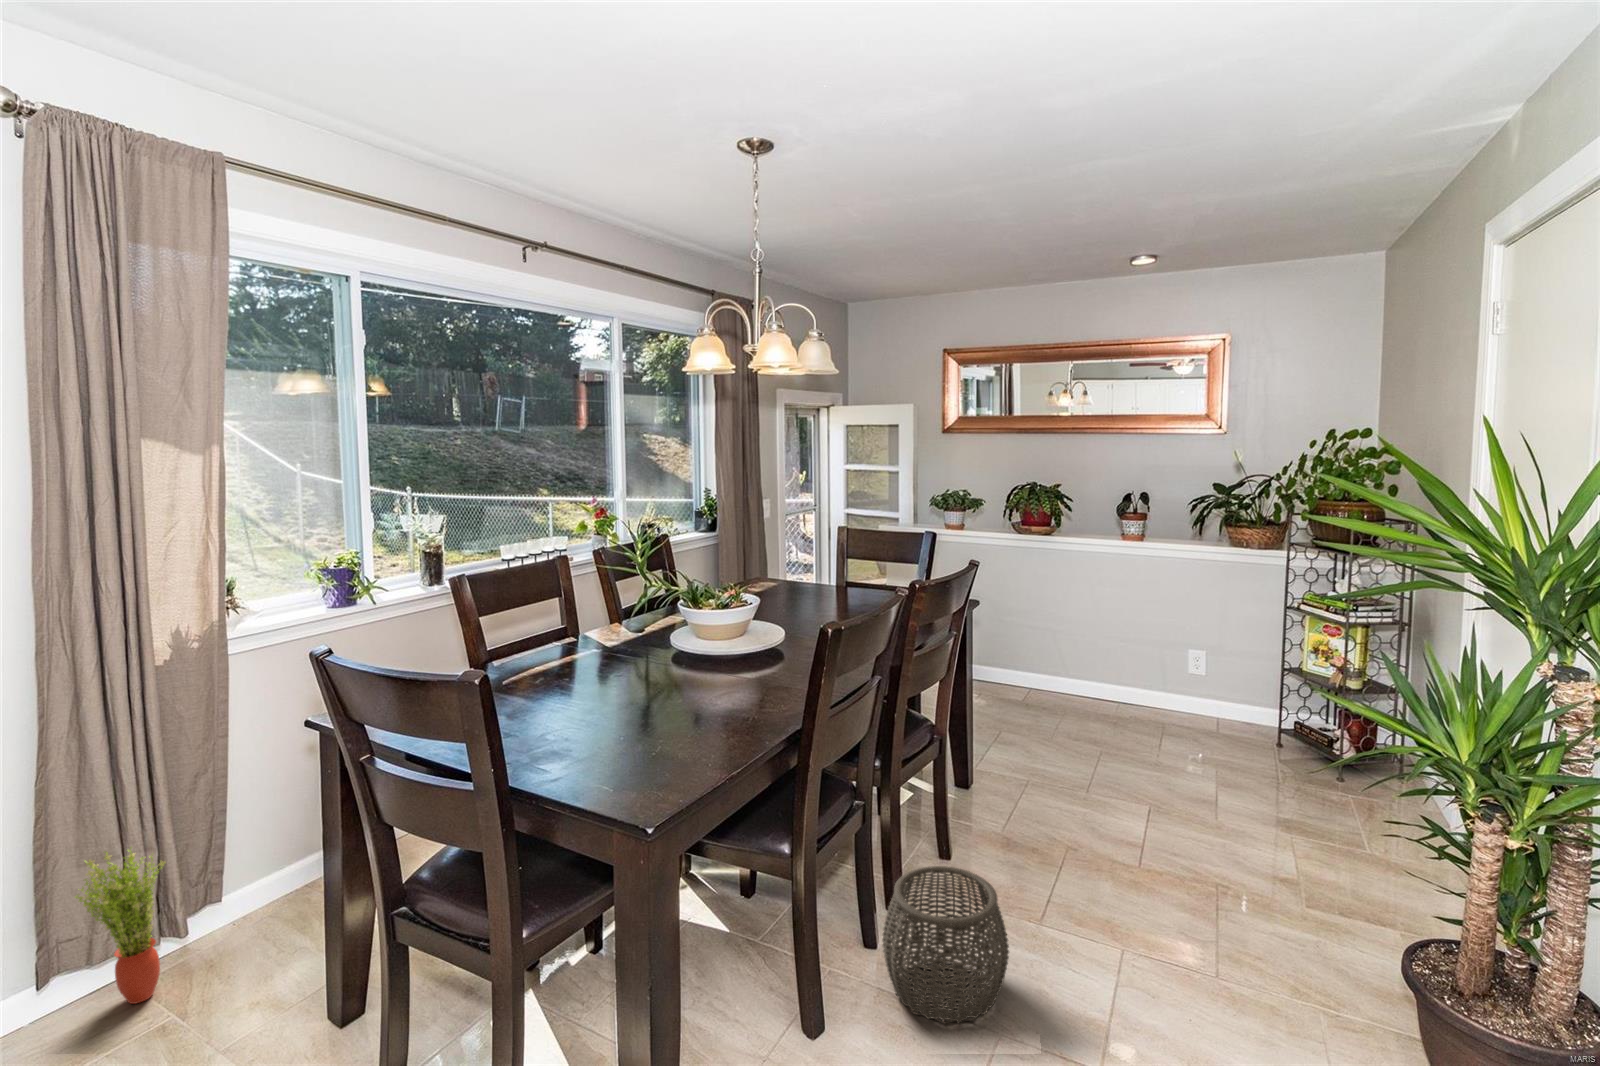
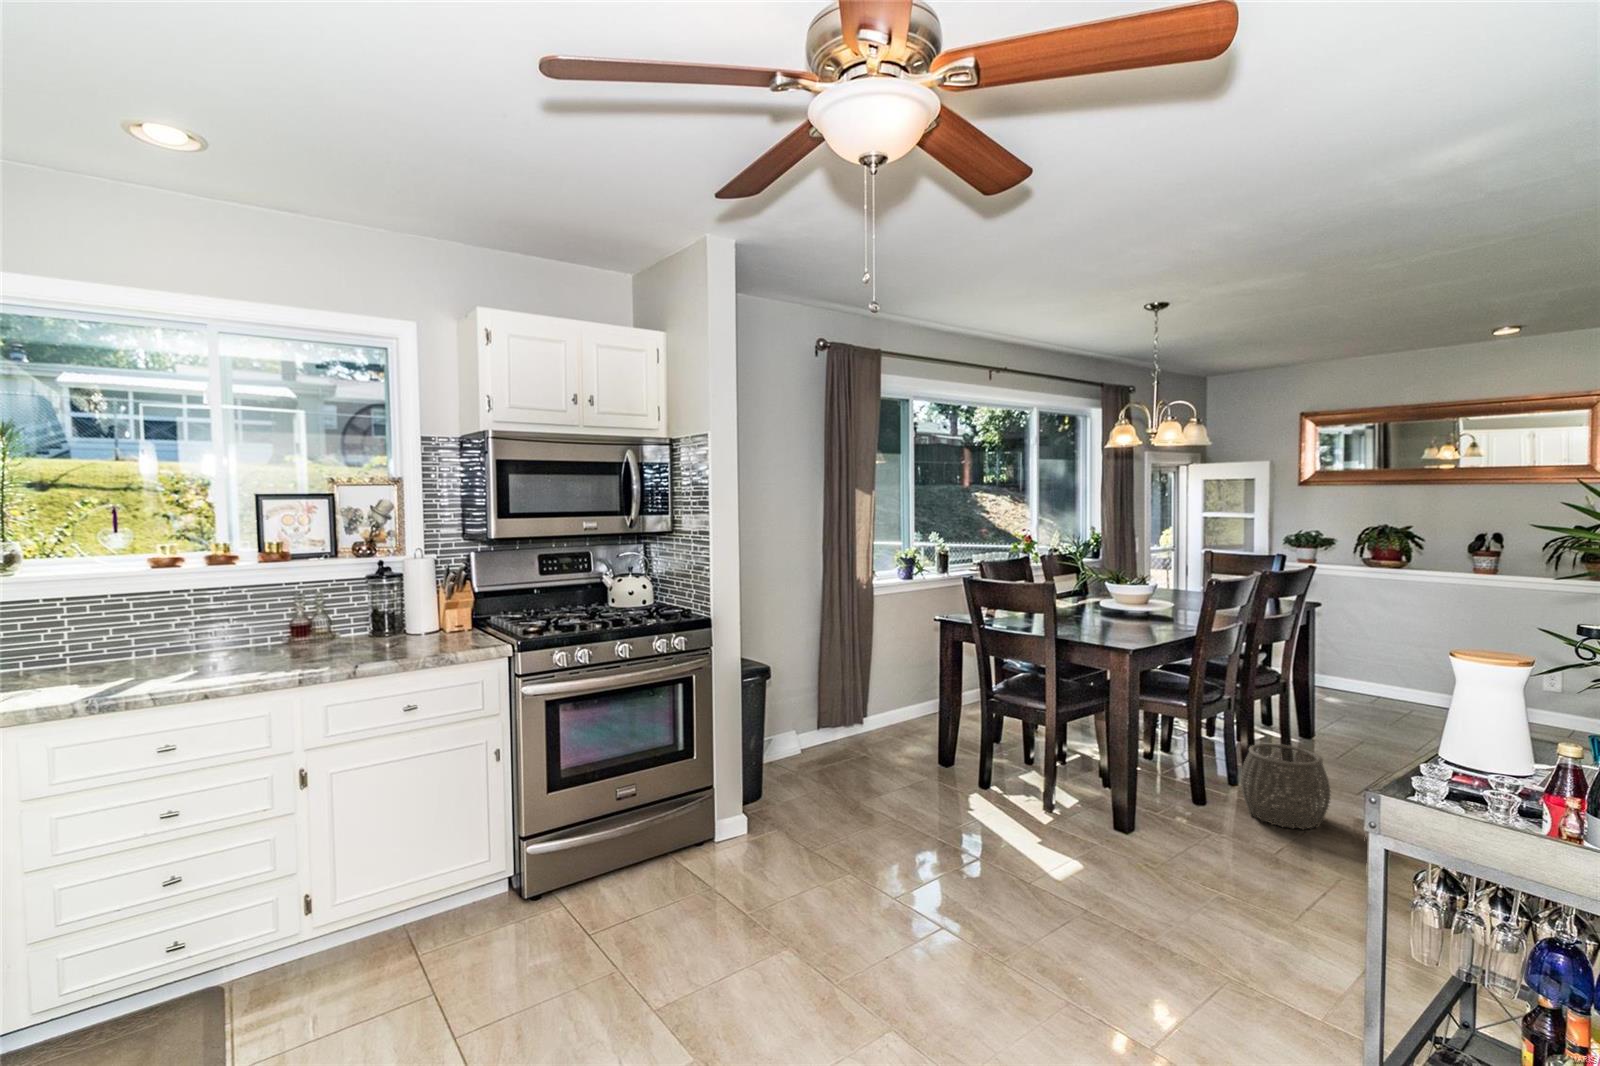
potted plant: present [75,850,166,1004] -> none [808,676,840,753]

